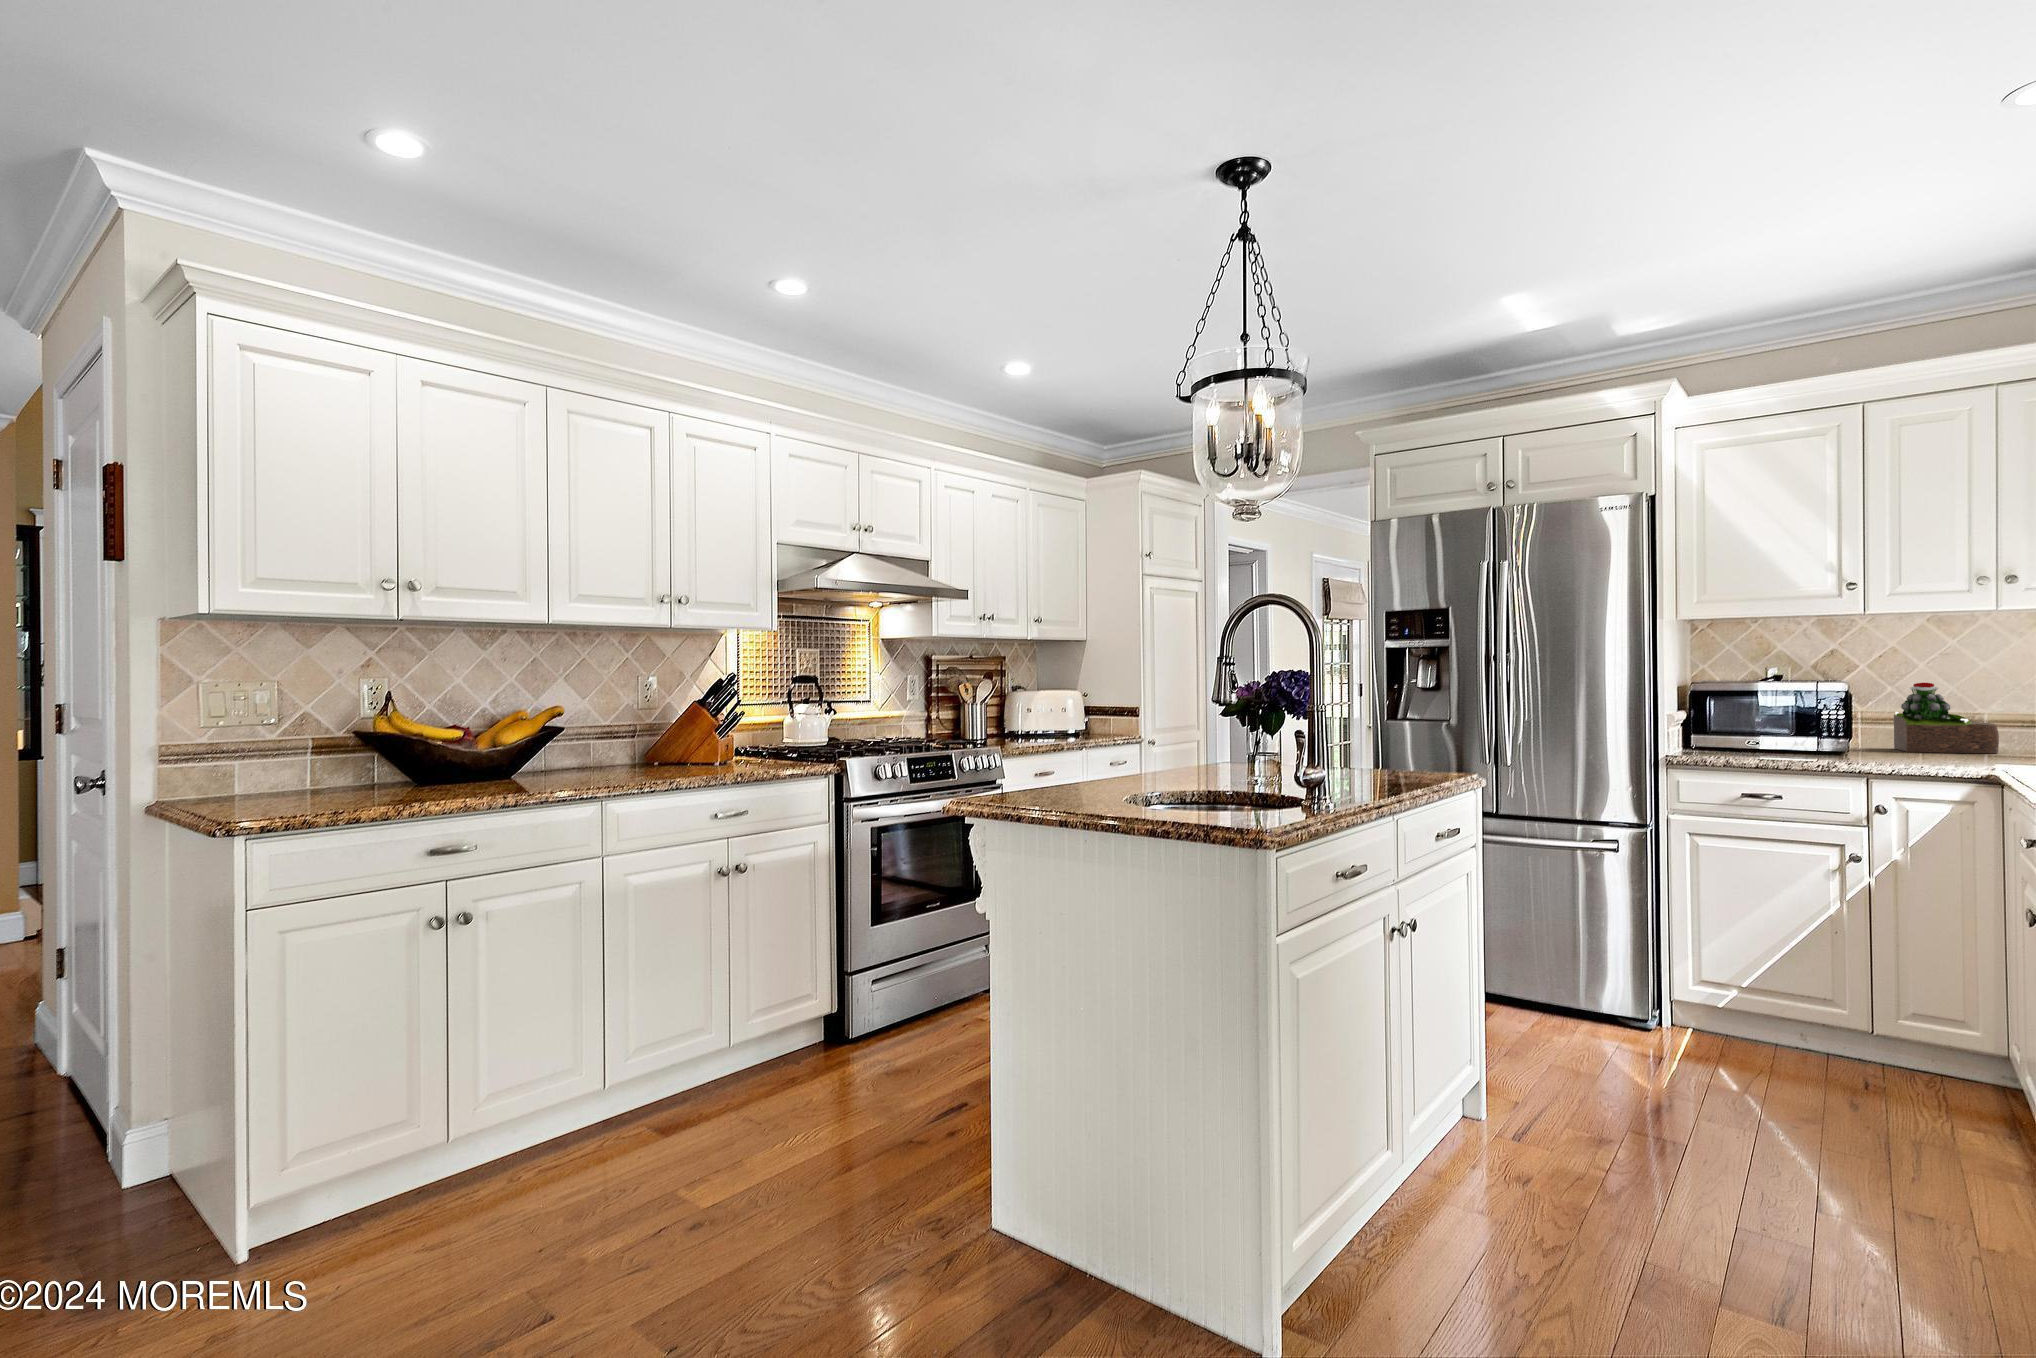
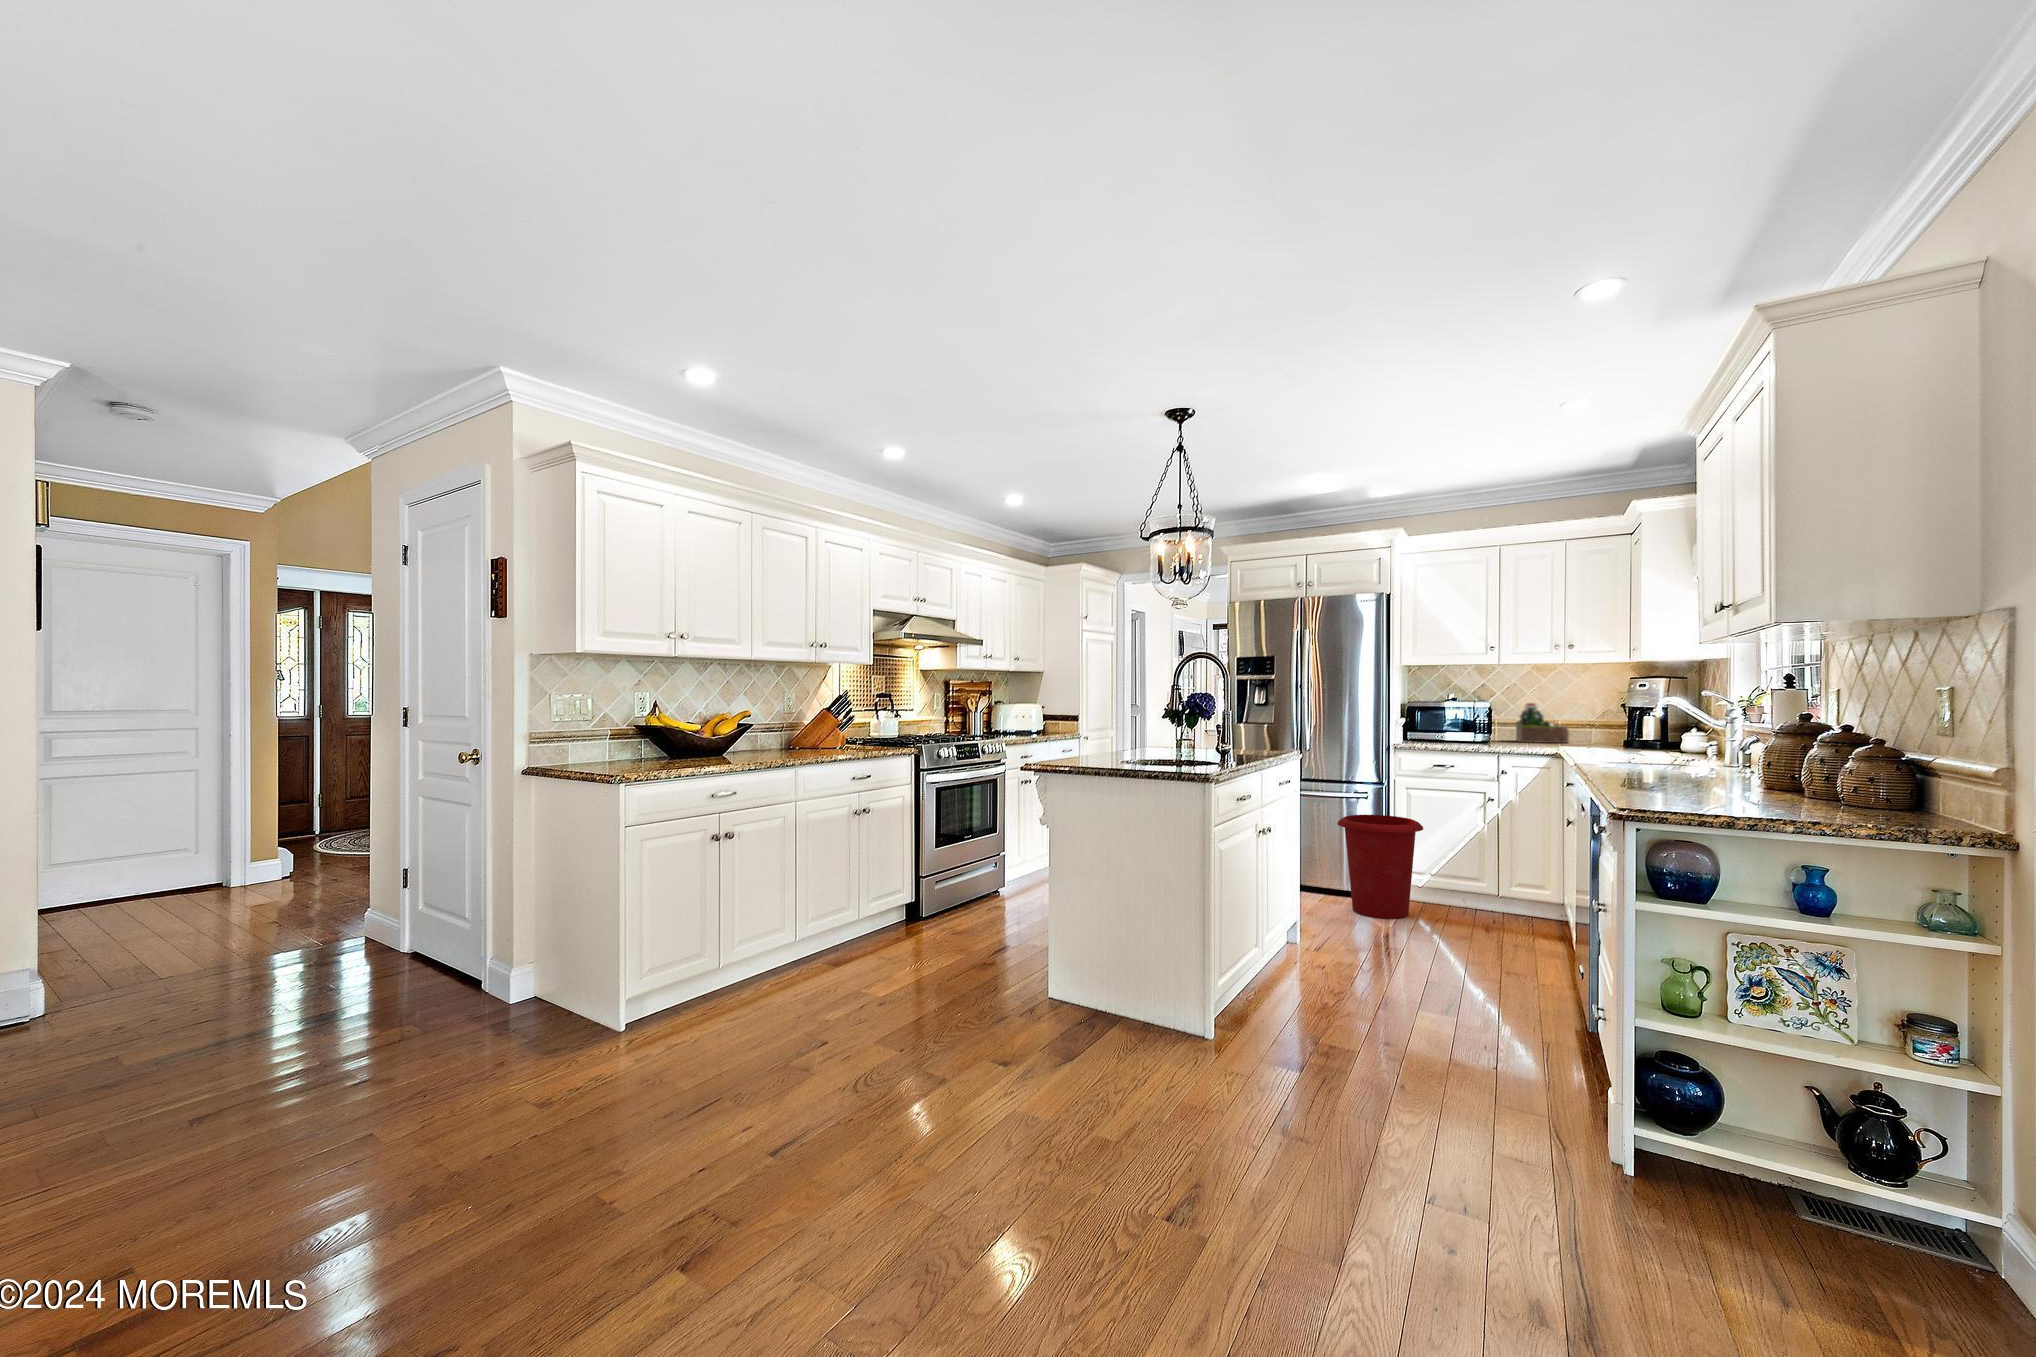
waste bin: none [1565,878,1724,1065] -> present [1337,815,1423,919]

